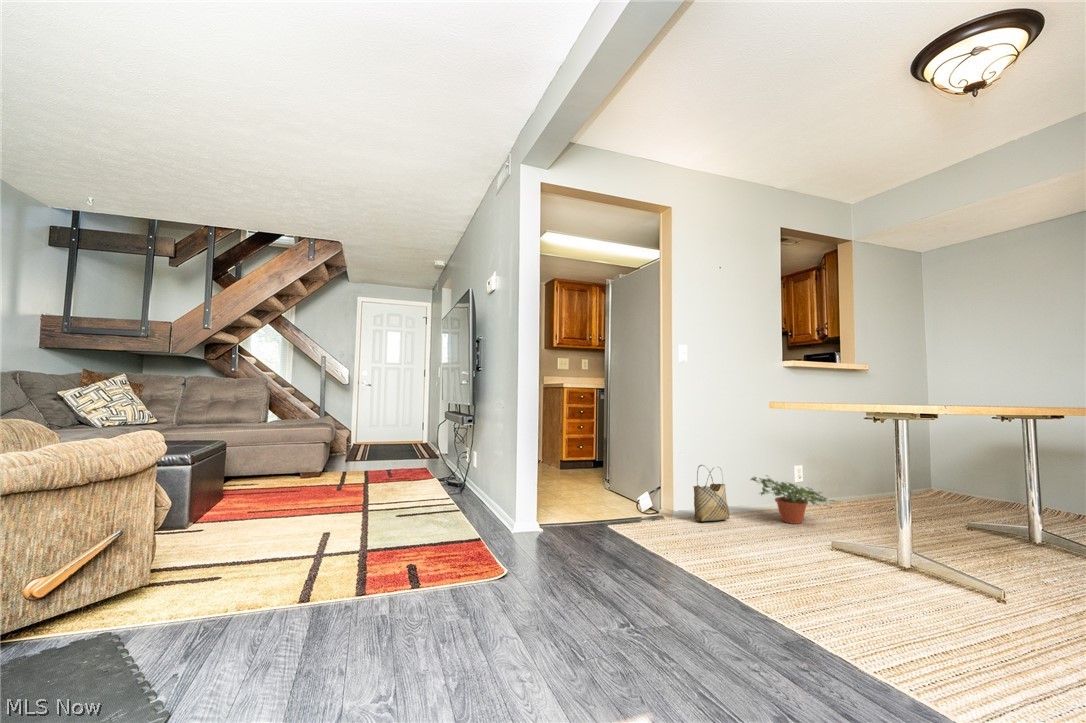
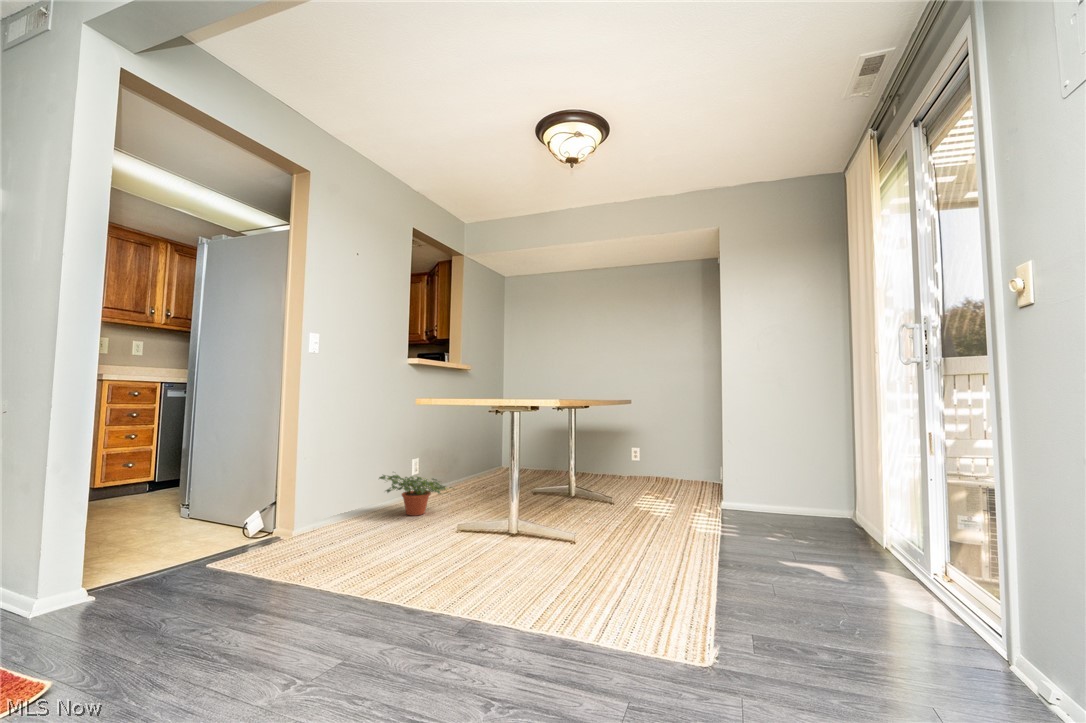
woven basket: present [693,465,729,521] -> none [320,469,359,532]

